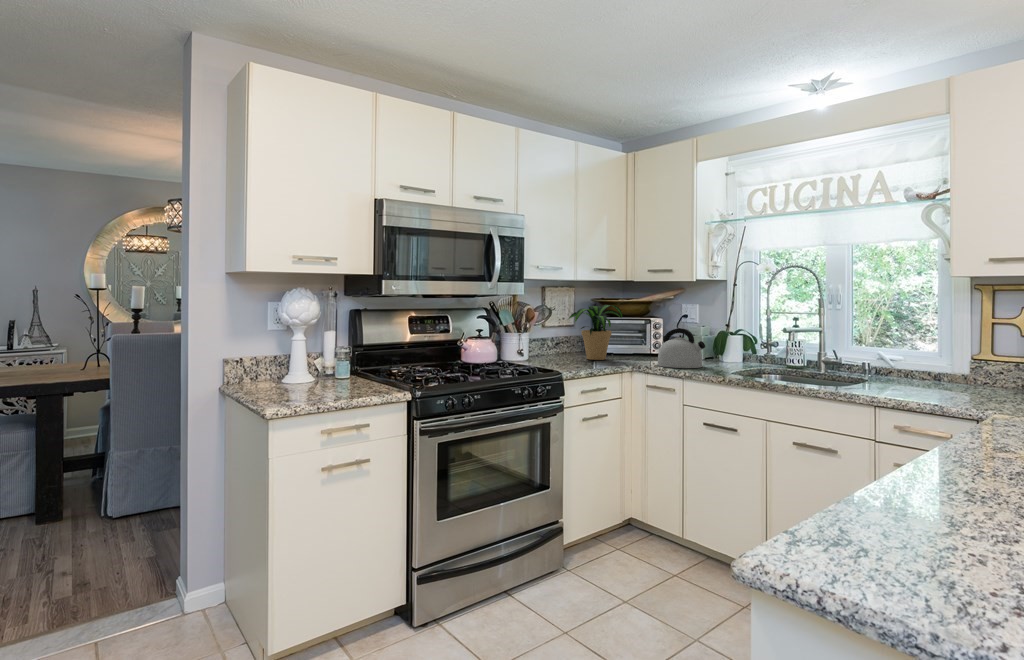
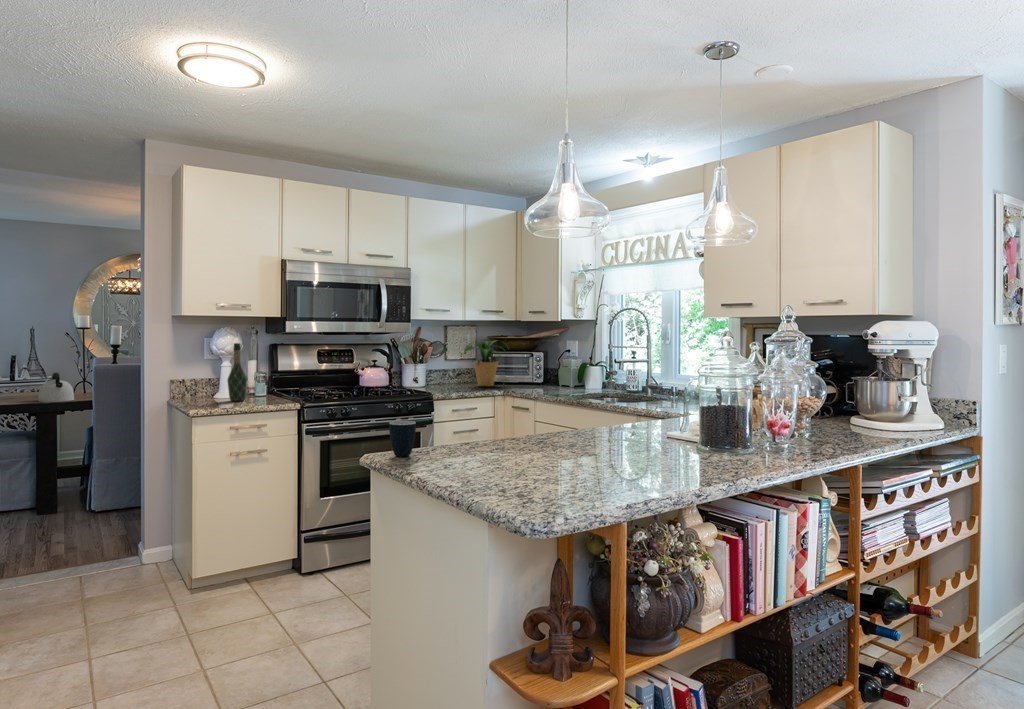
wine bottle: none [309,309,336,390] -> present [228,343,247,401]
kettle: present [657,328,705,368] -> present [38,373,74,402]
mug: none [858,491,959,585] -> present [389,421,416,456]

